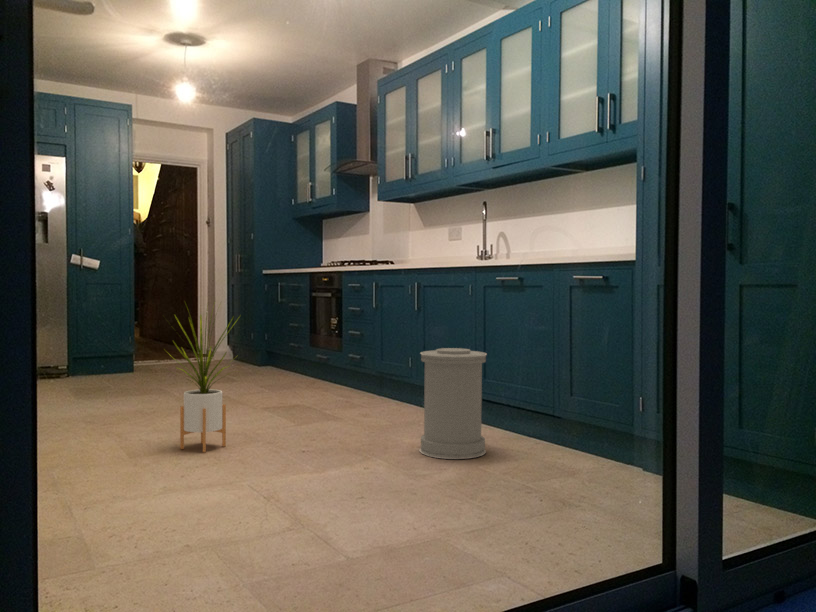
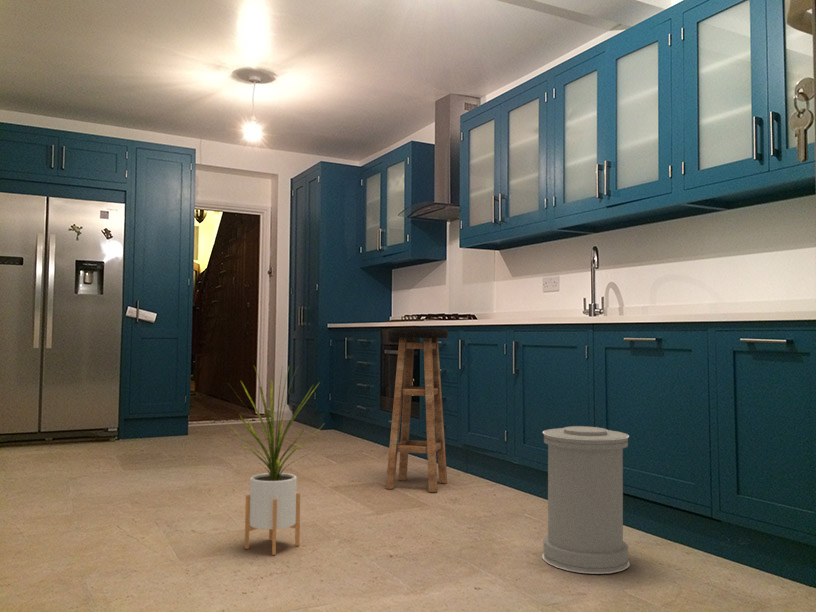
bar stool: none [306,272,360,411] -> present [386,328,448,492]

